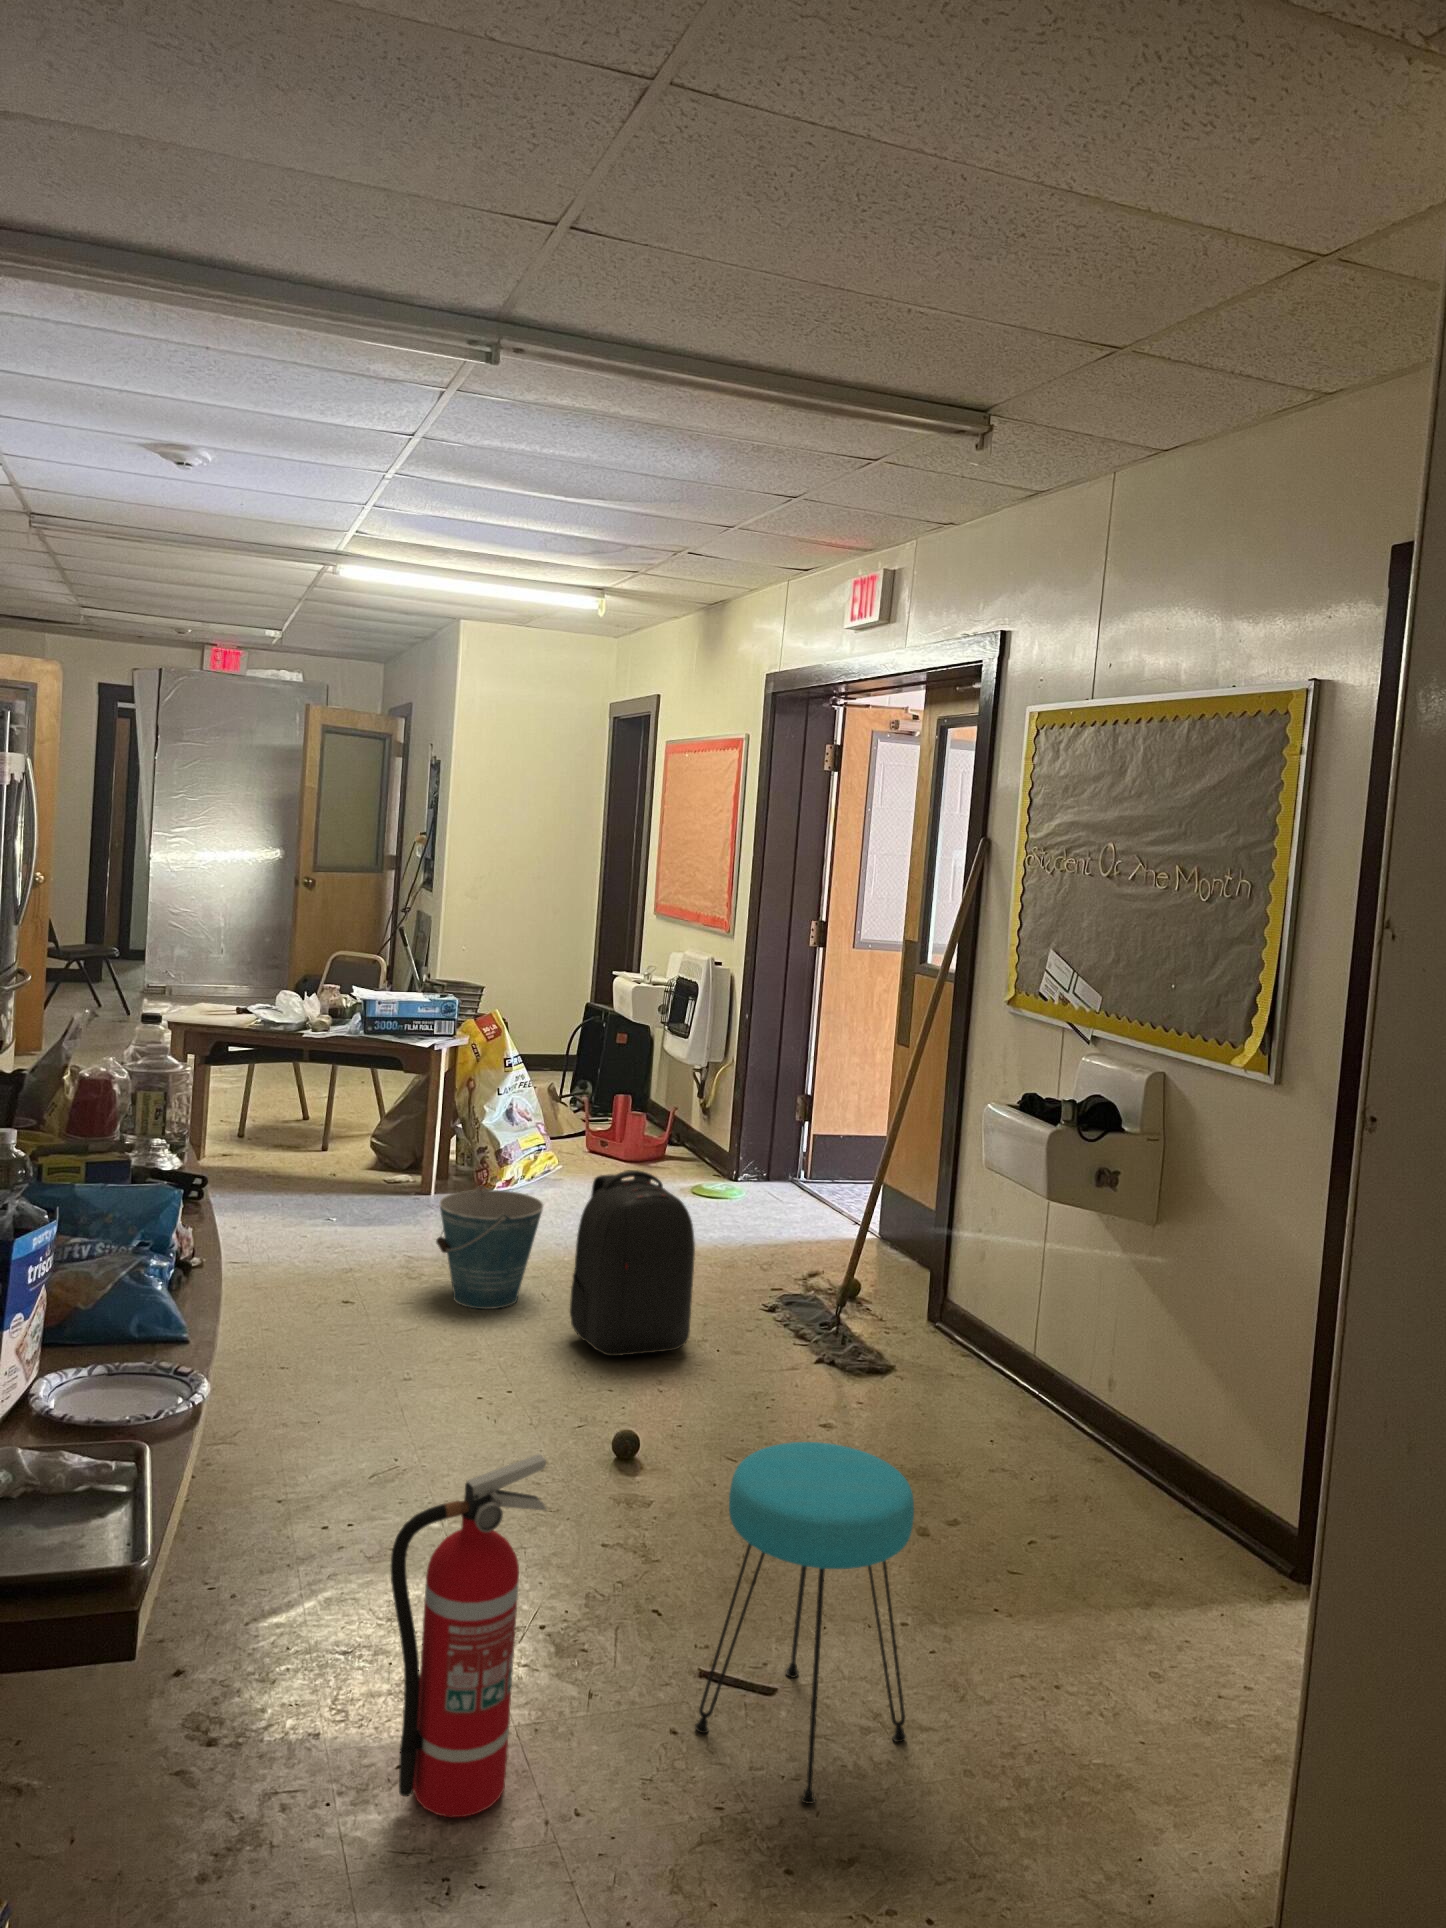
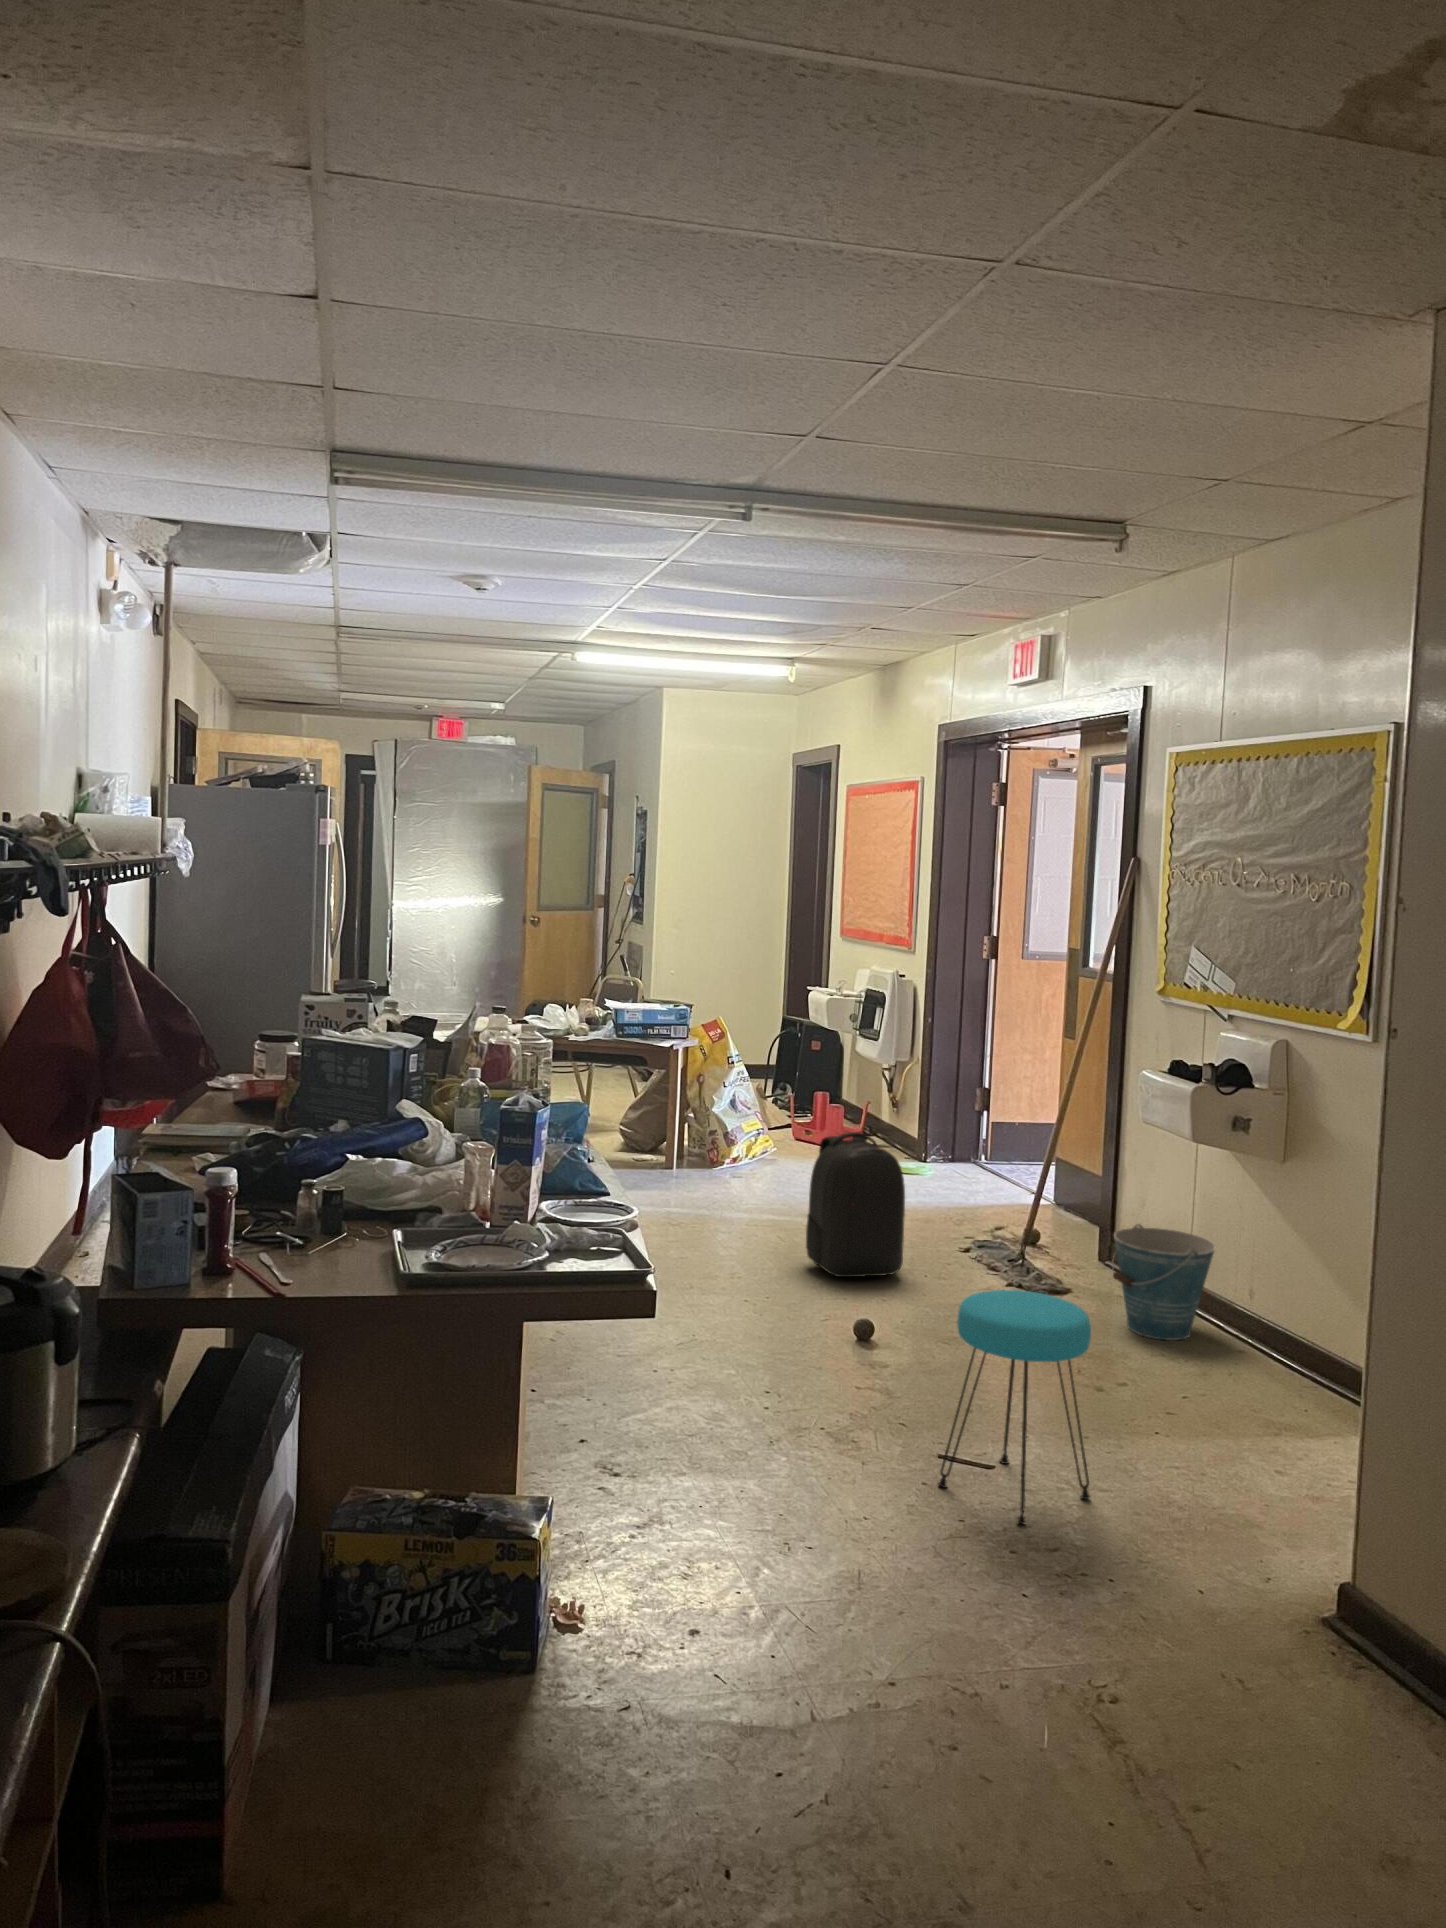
bucket: present [436,1186,543,1309] -> present [1113,1224,1215,1340]
fire extinguisher: present [391,1454,546,1817] -> none [738,1280,836,1517]

